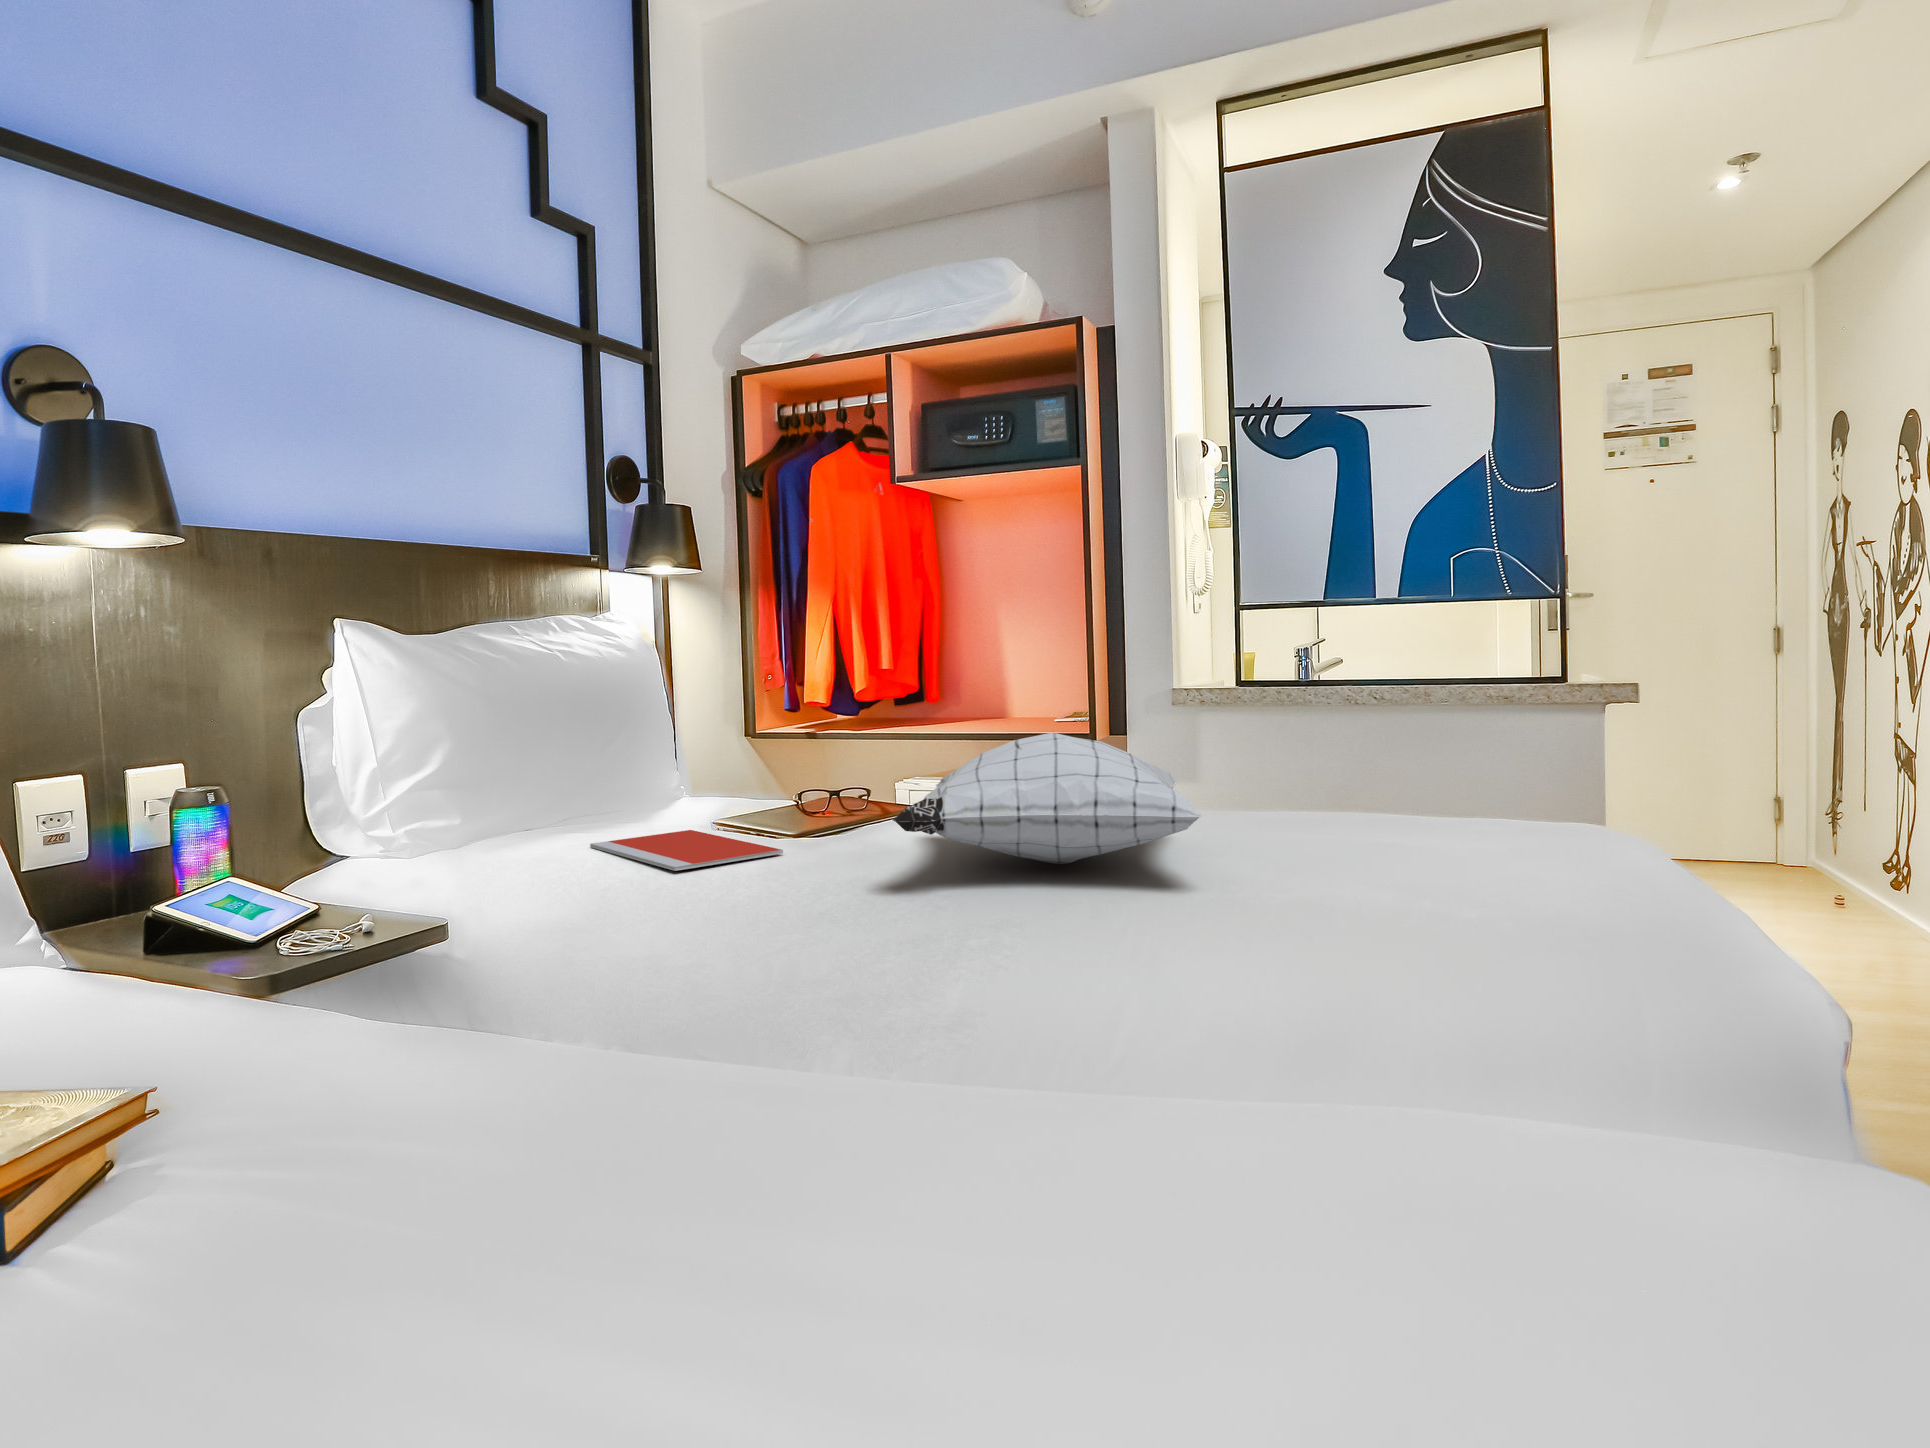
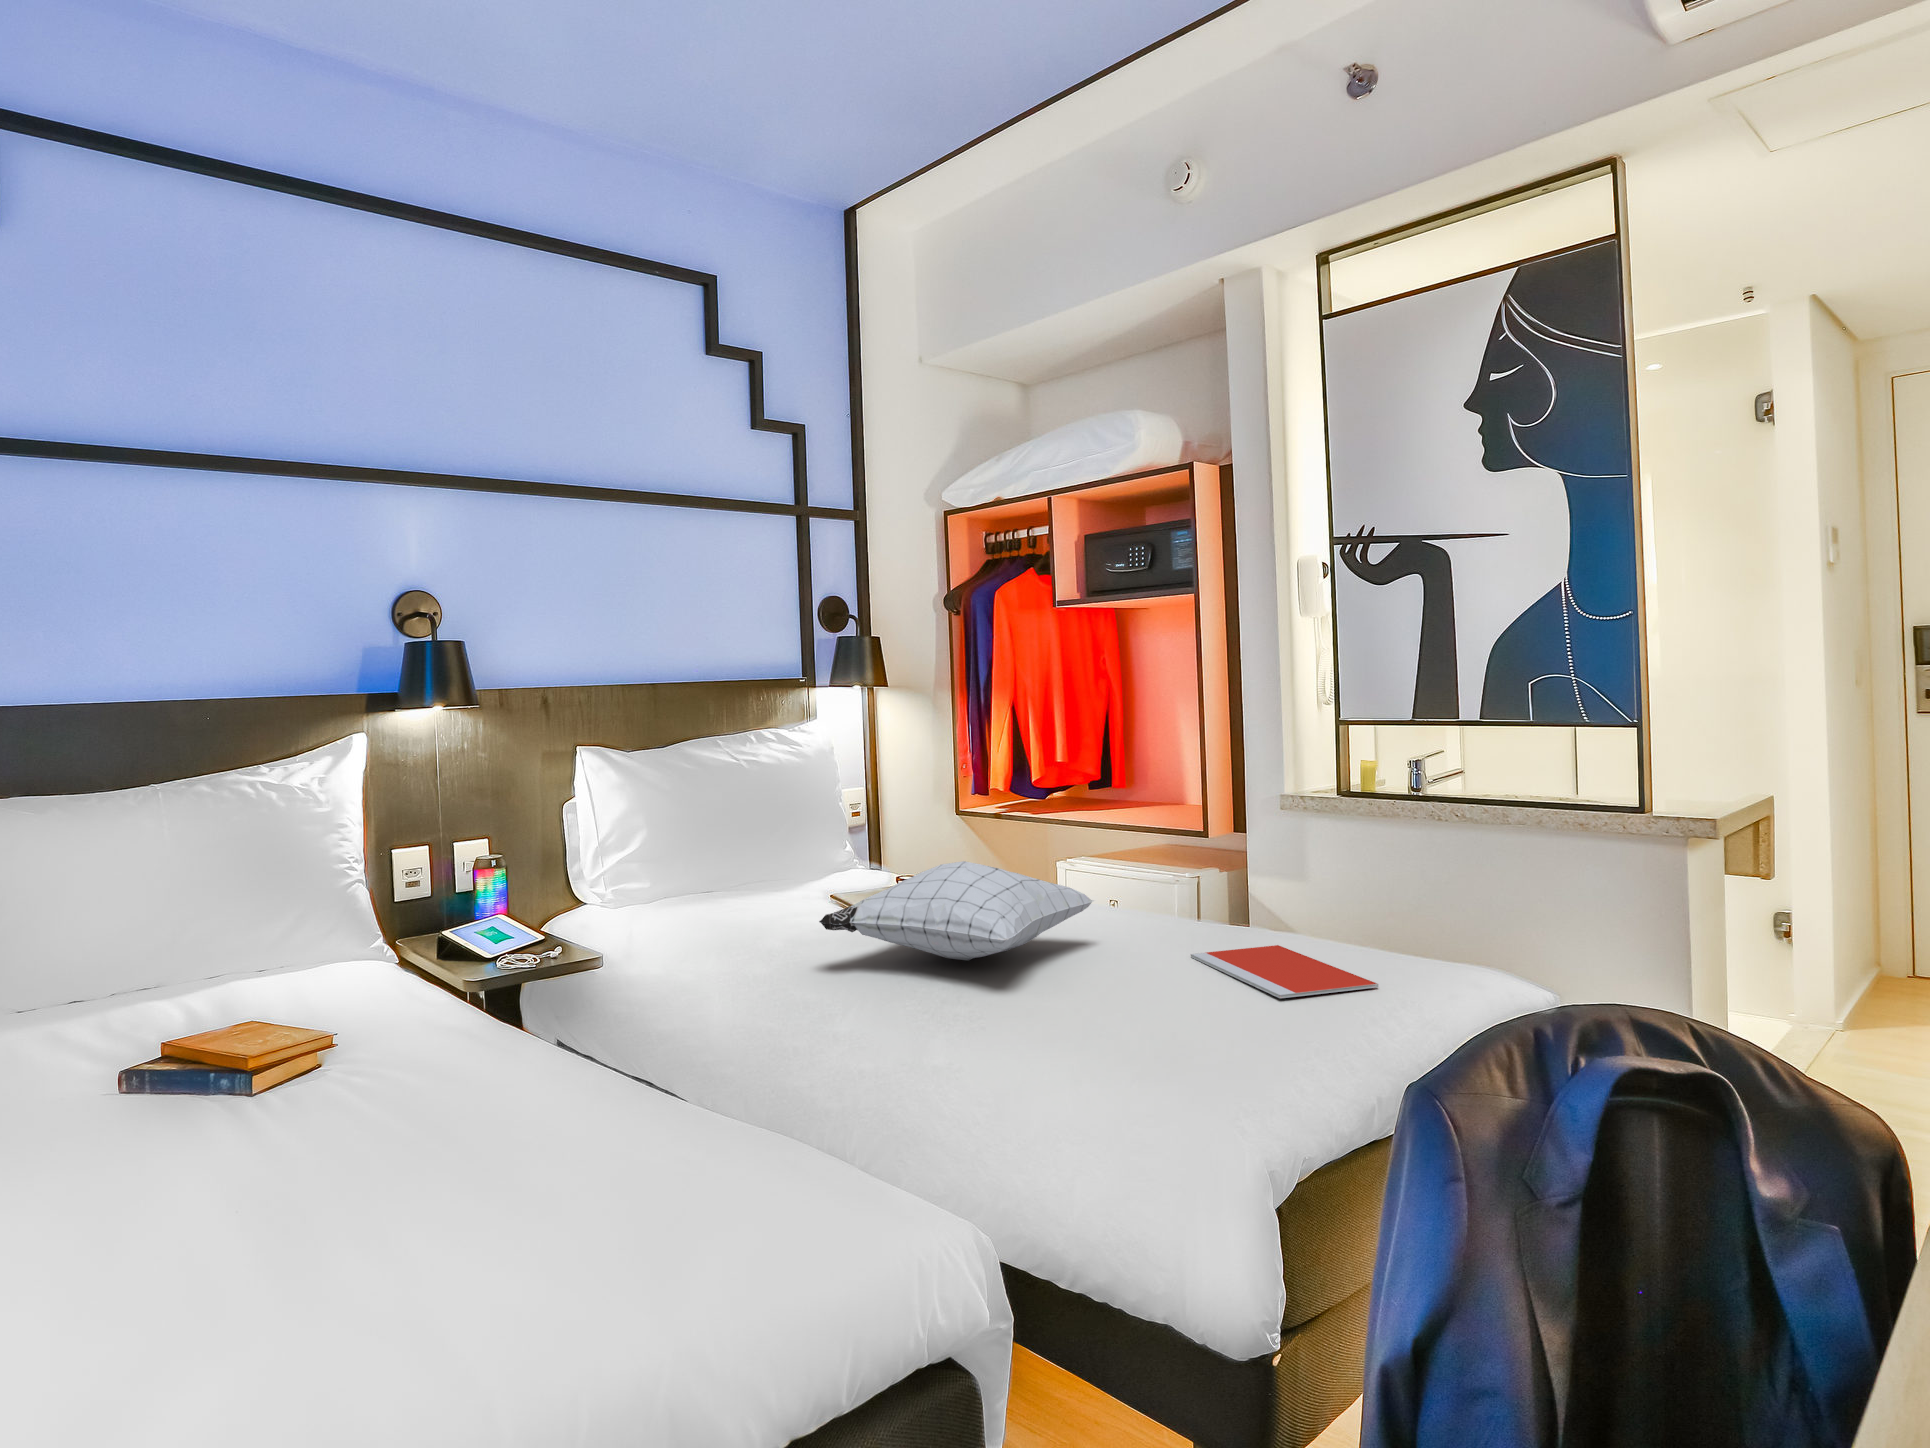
notebook: present [590,830,783,871] -> present [1191,945,1378,998]

